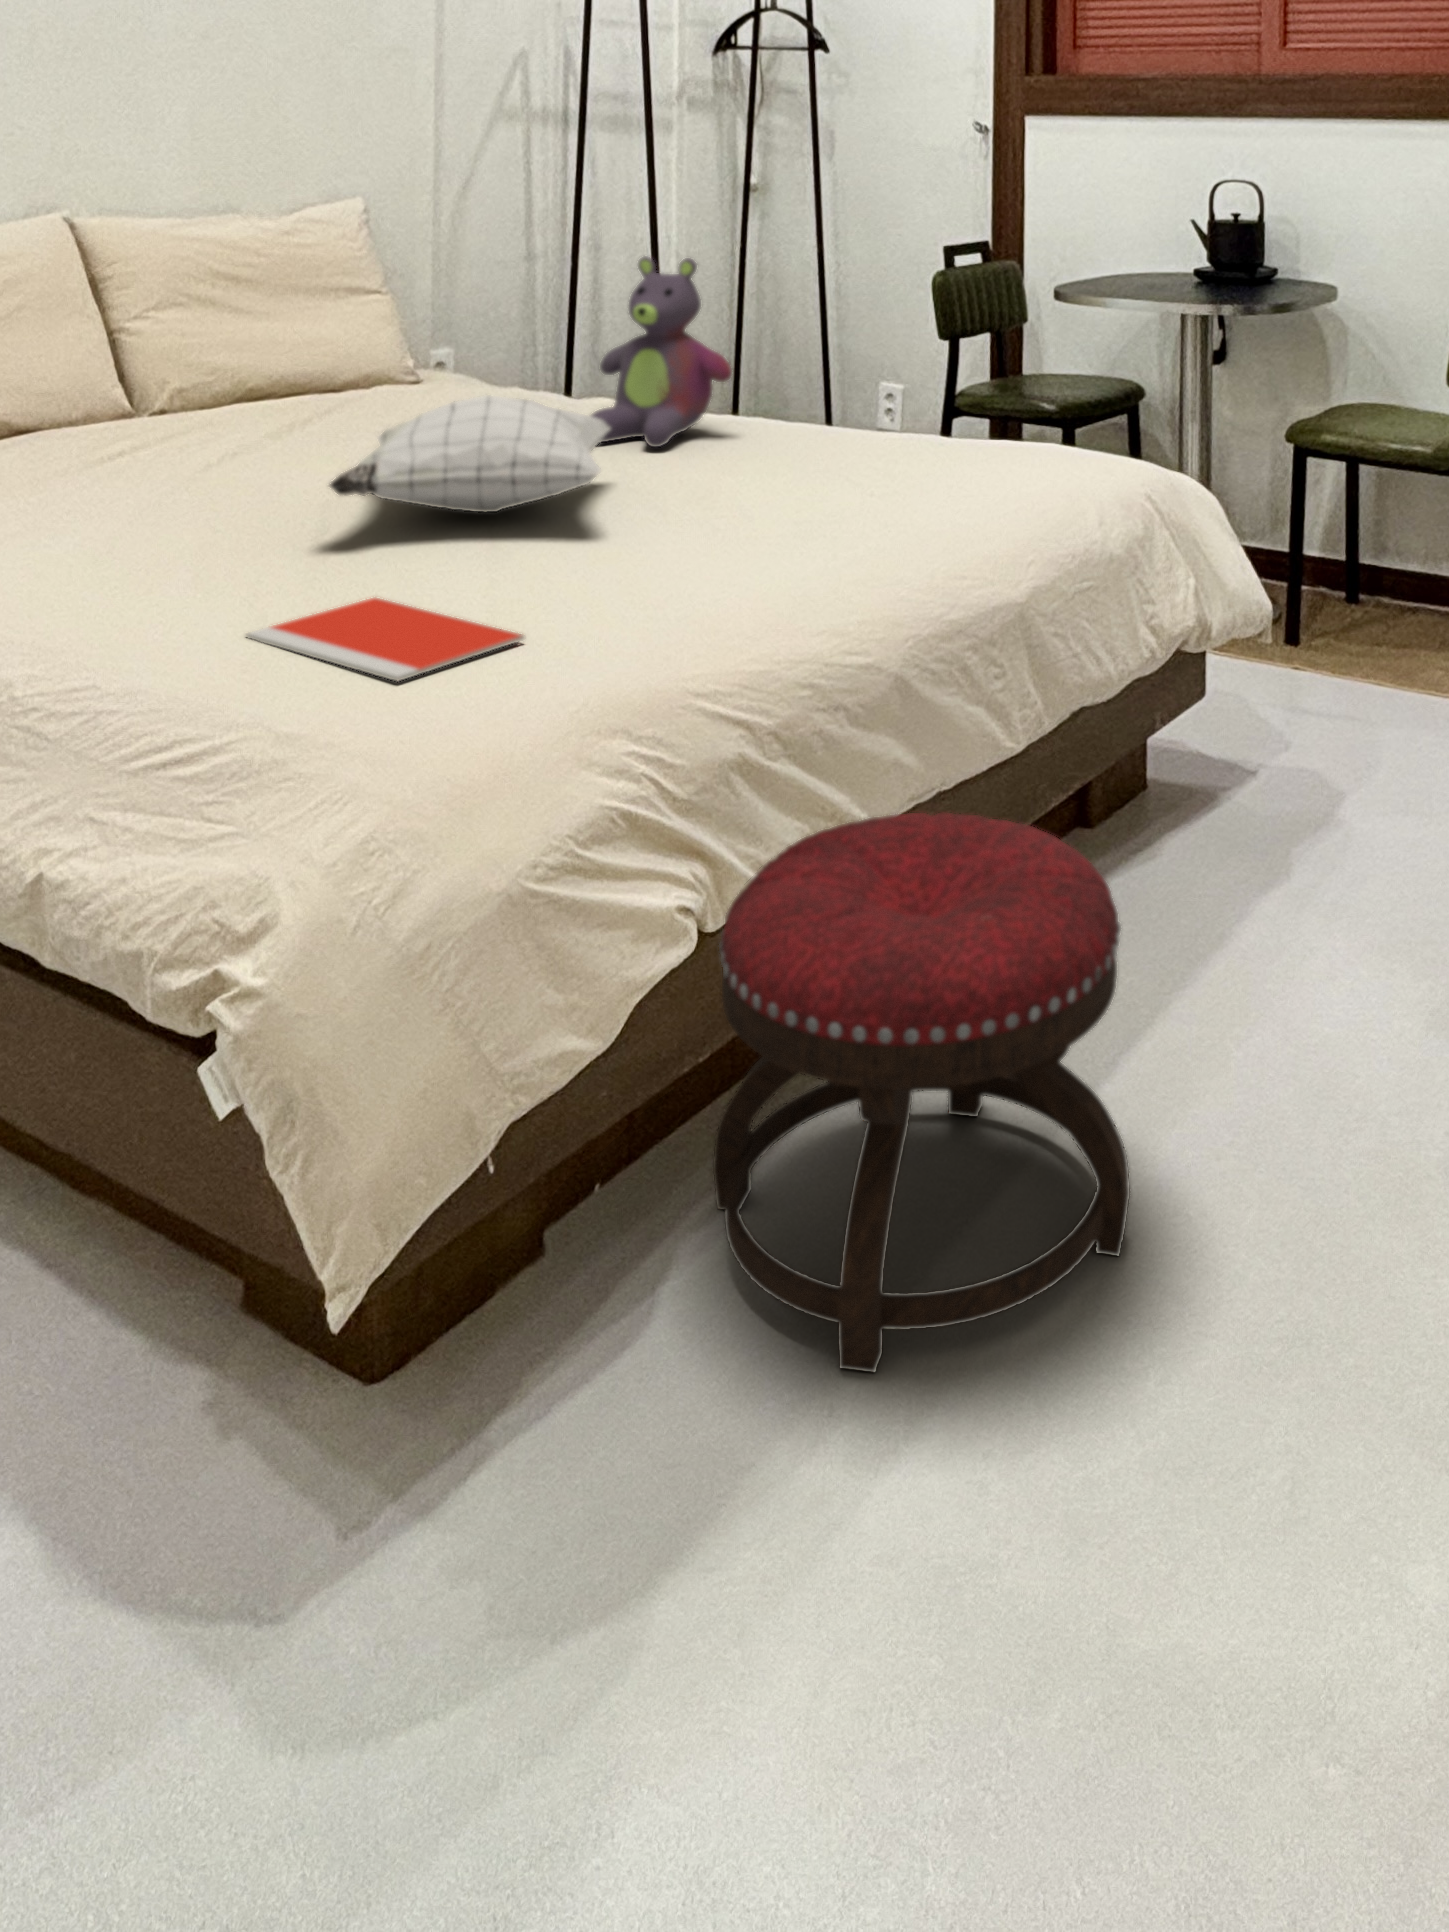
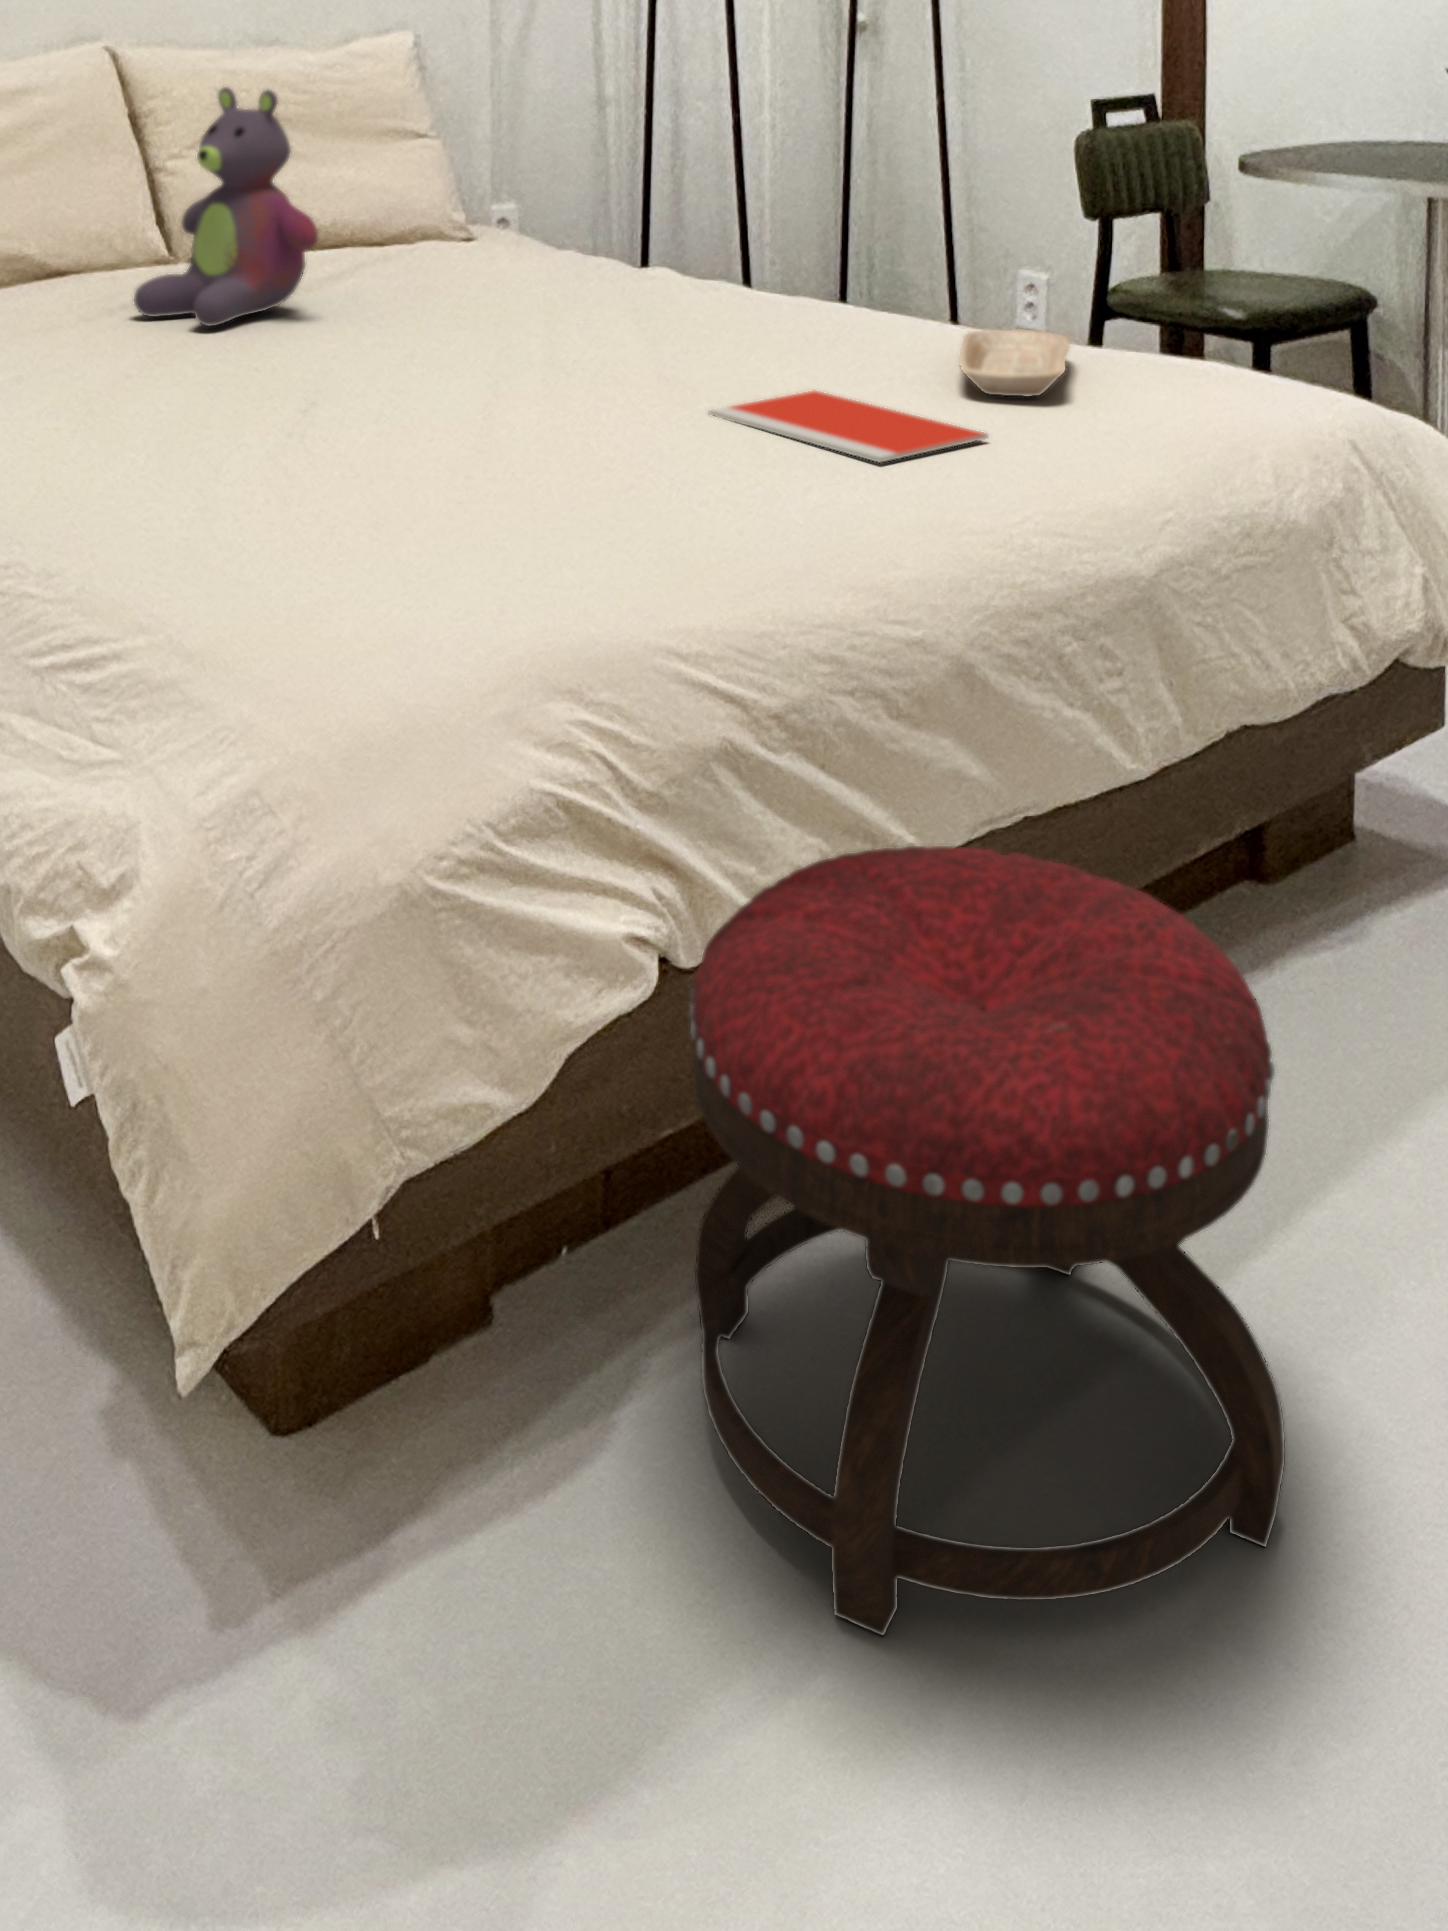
stuffed bear: present [590,257,732,447] -> present [134,87,318,327]
pillow: present [330,395,610,512] -> none [276,248,628,393]
tray: none [868,432,948,484] -> present [959,329,1070,396]
notebook: present [246,598,524,681] -> present [709,391,988,462]

